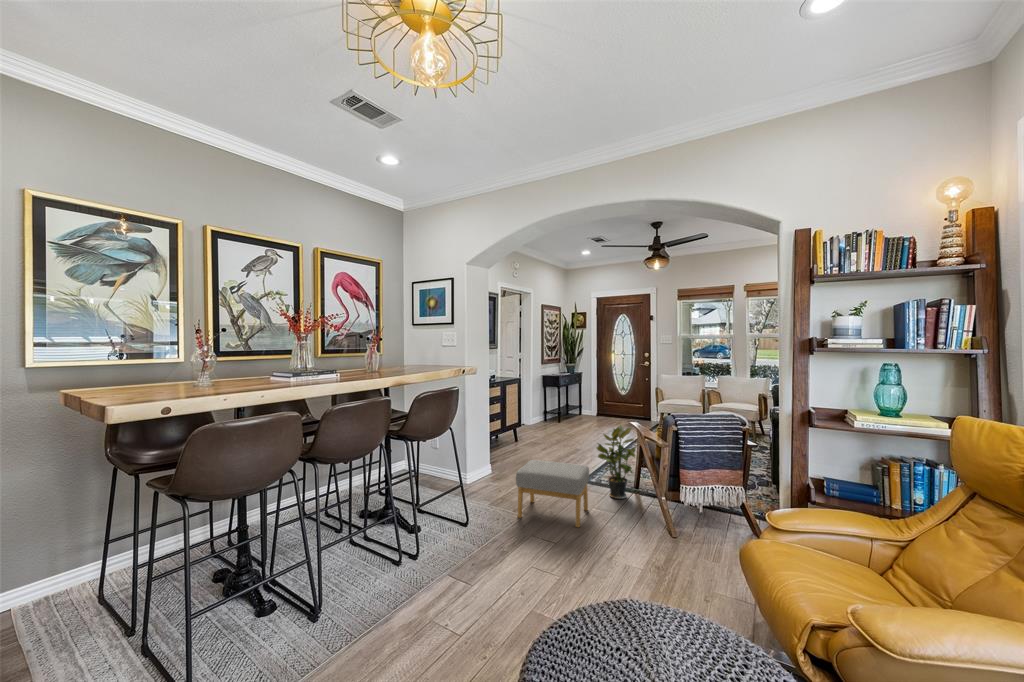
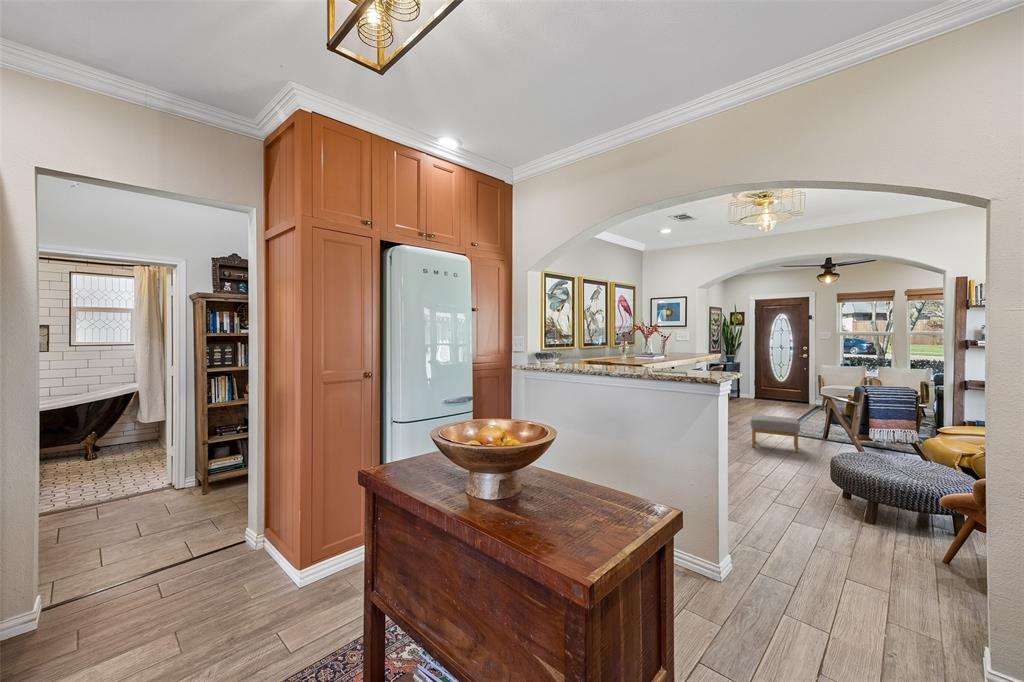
potted plant: present [596,425,636,499] -> none [796,394,828,443]

